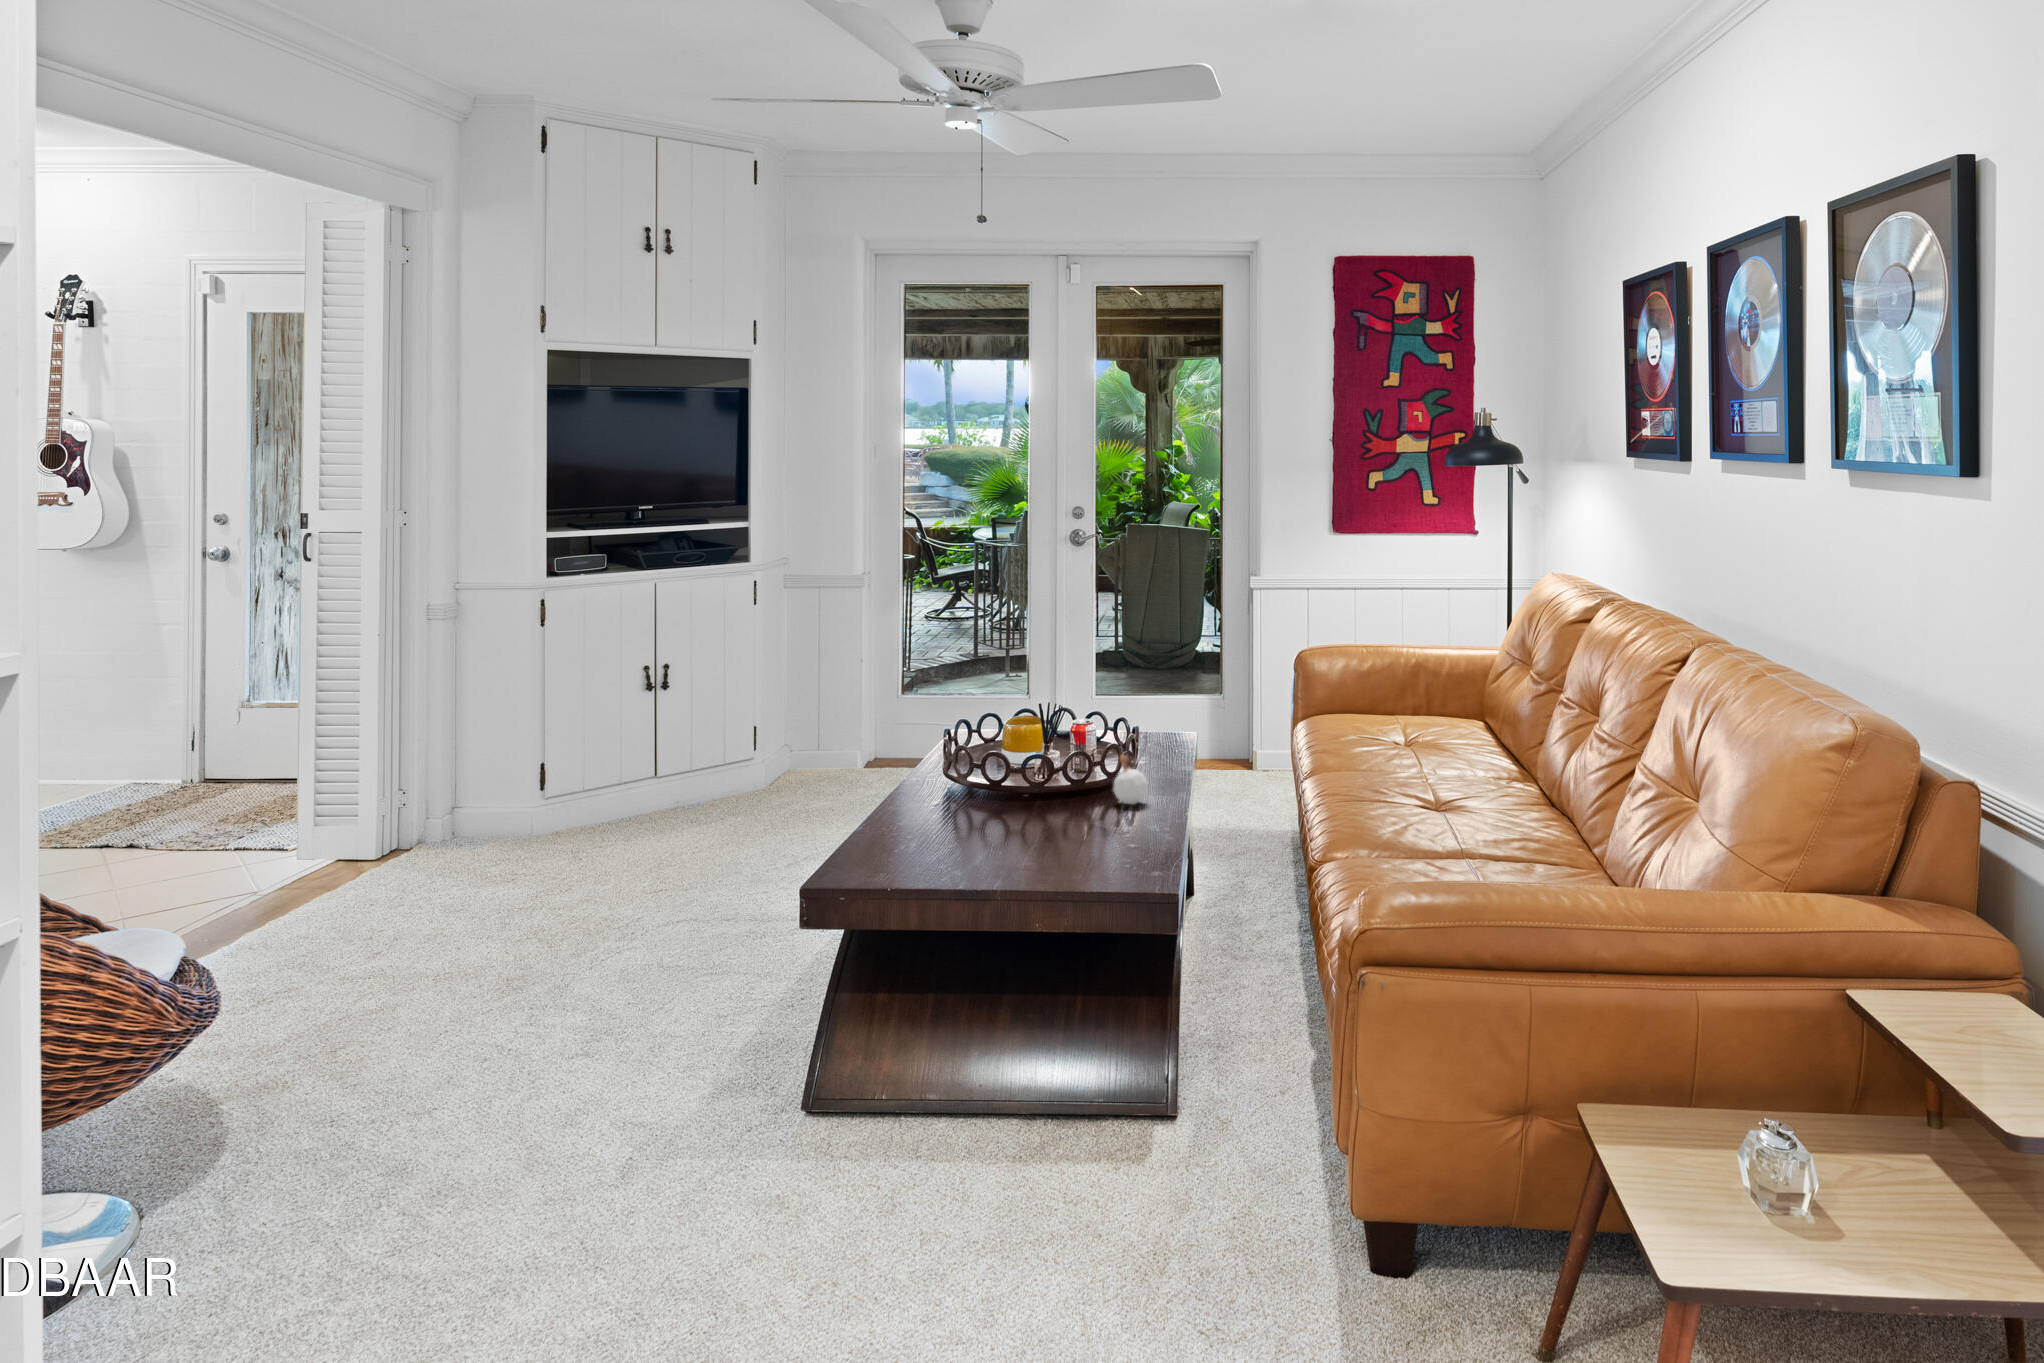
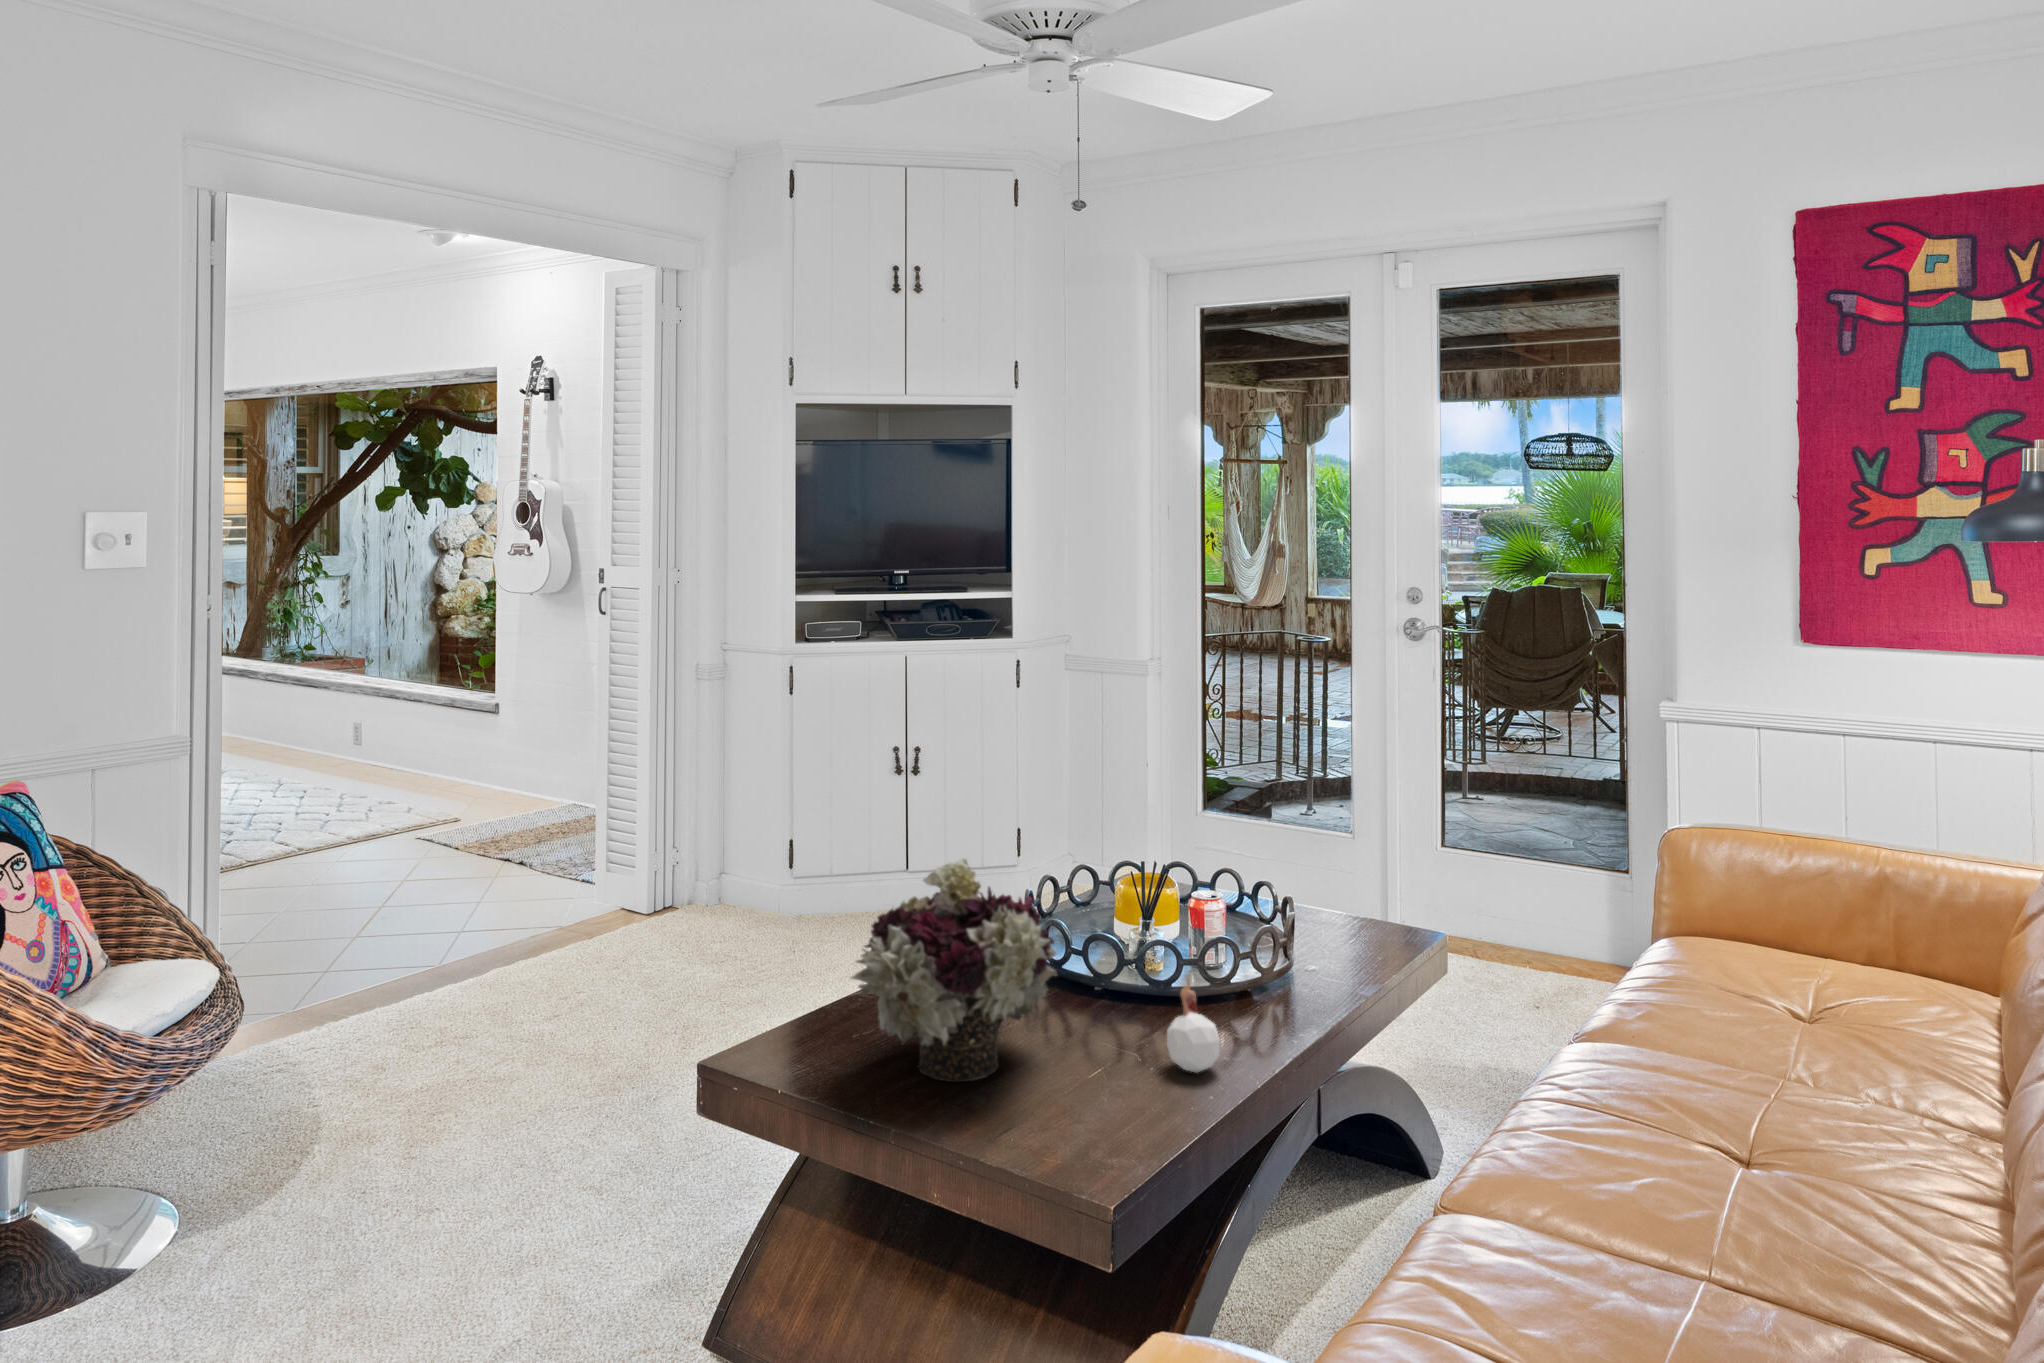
flower arrangement: none [931,687,1055,834] -> present [851,858,1057,1082]

